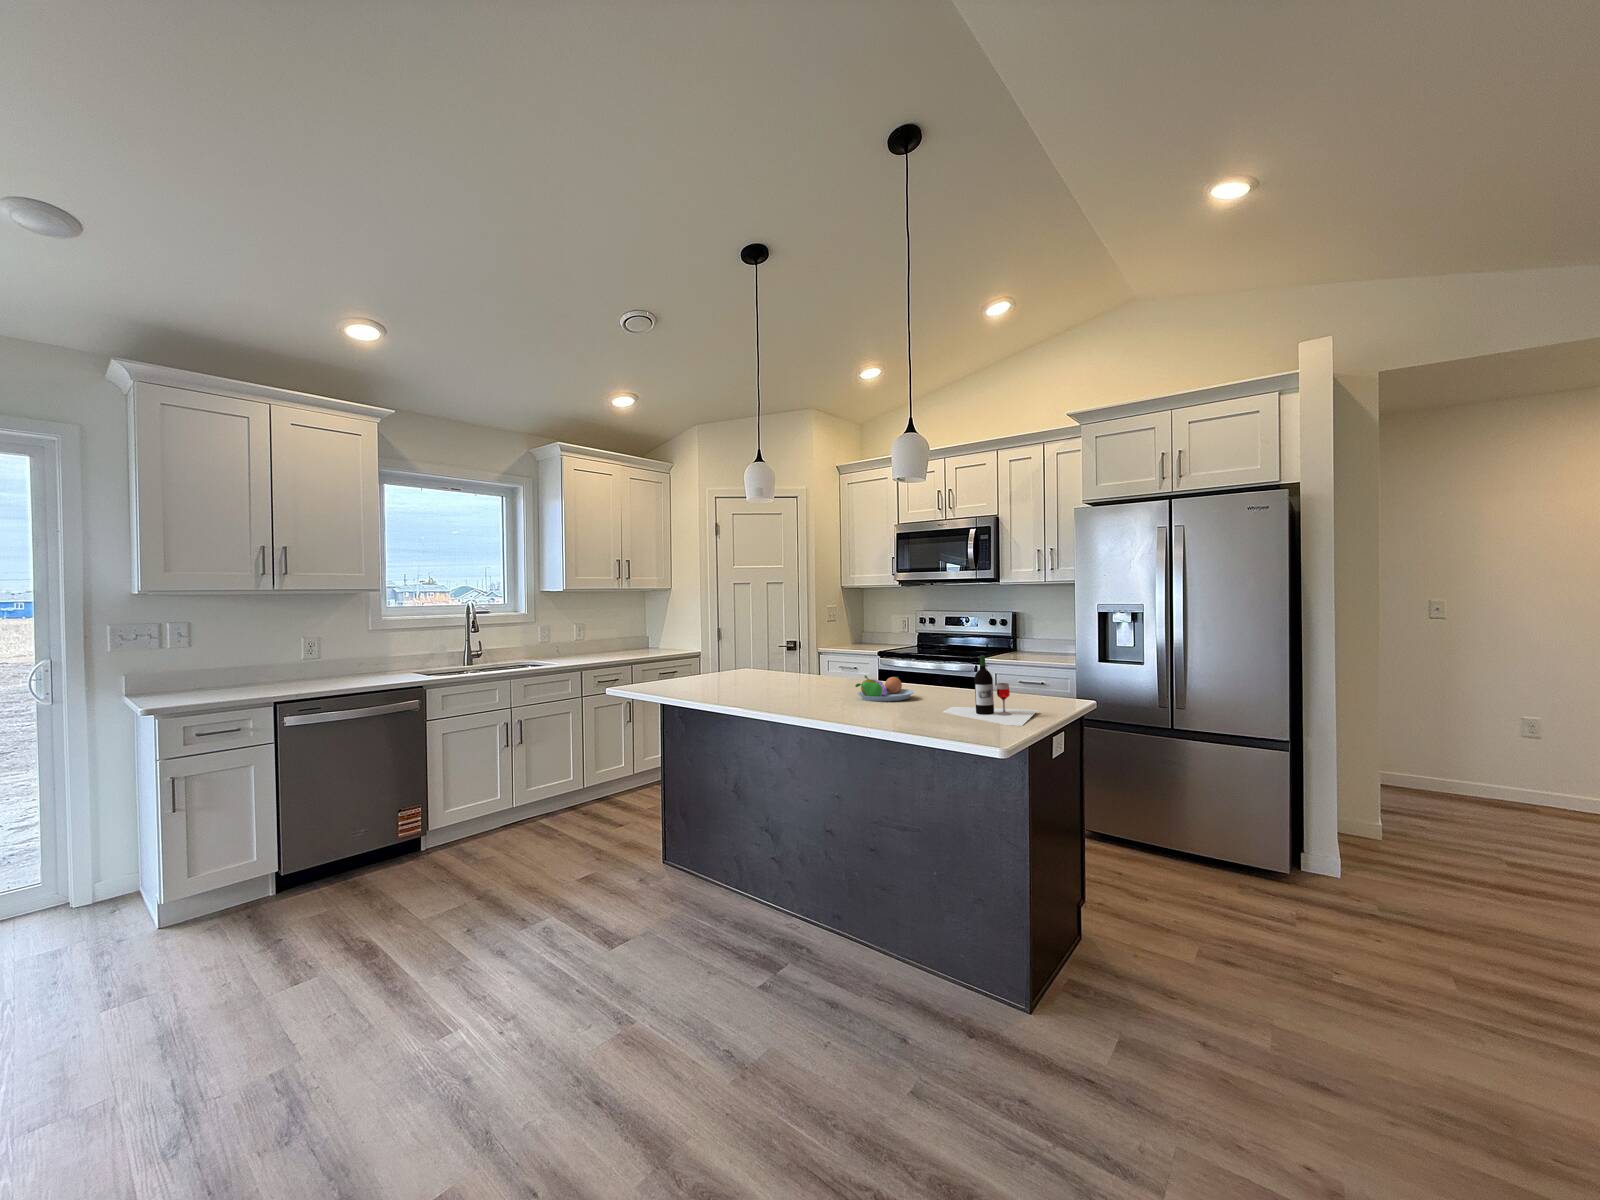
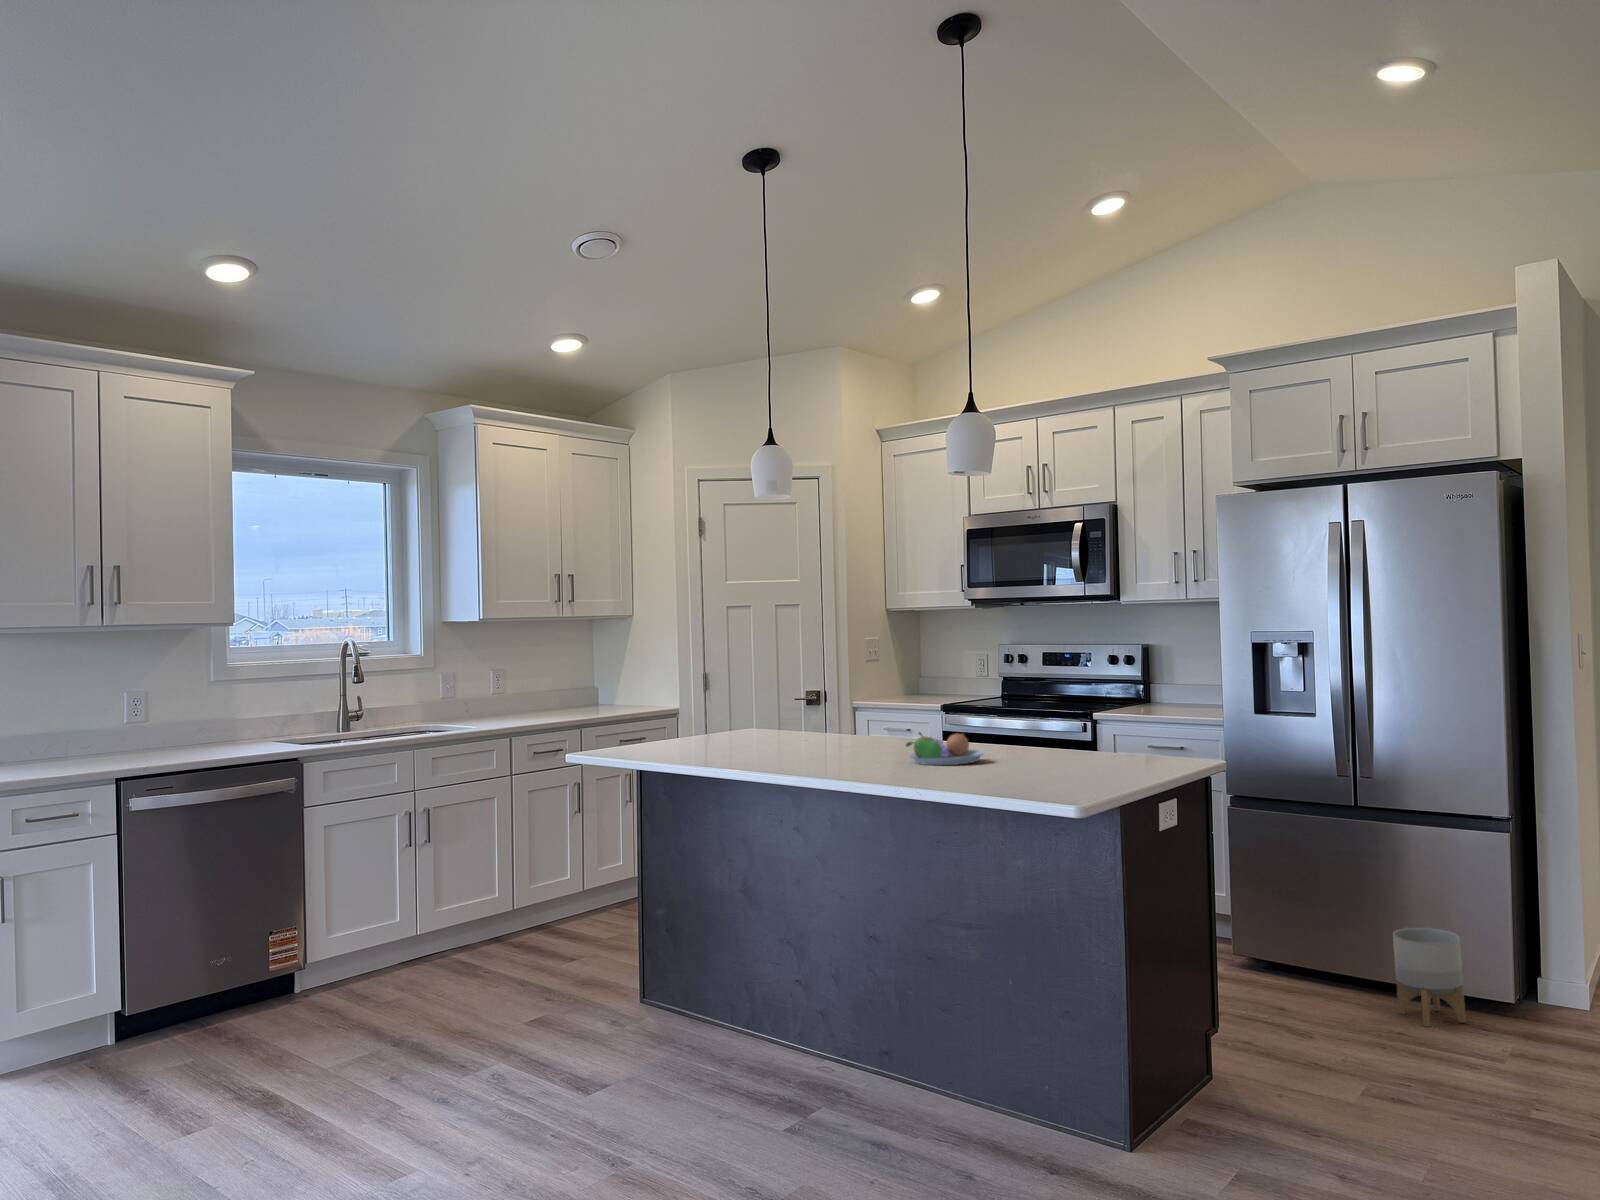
wine bottle: present [943,656,1038,726] -> none [993,700,1141,785]
planter: none [1202,818,1256,892] -> present [1393,928,1466,1026]

